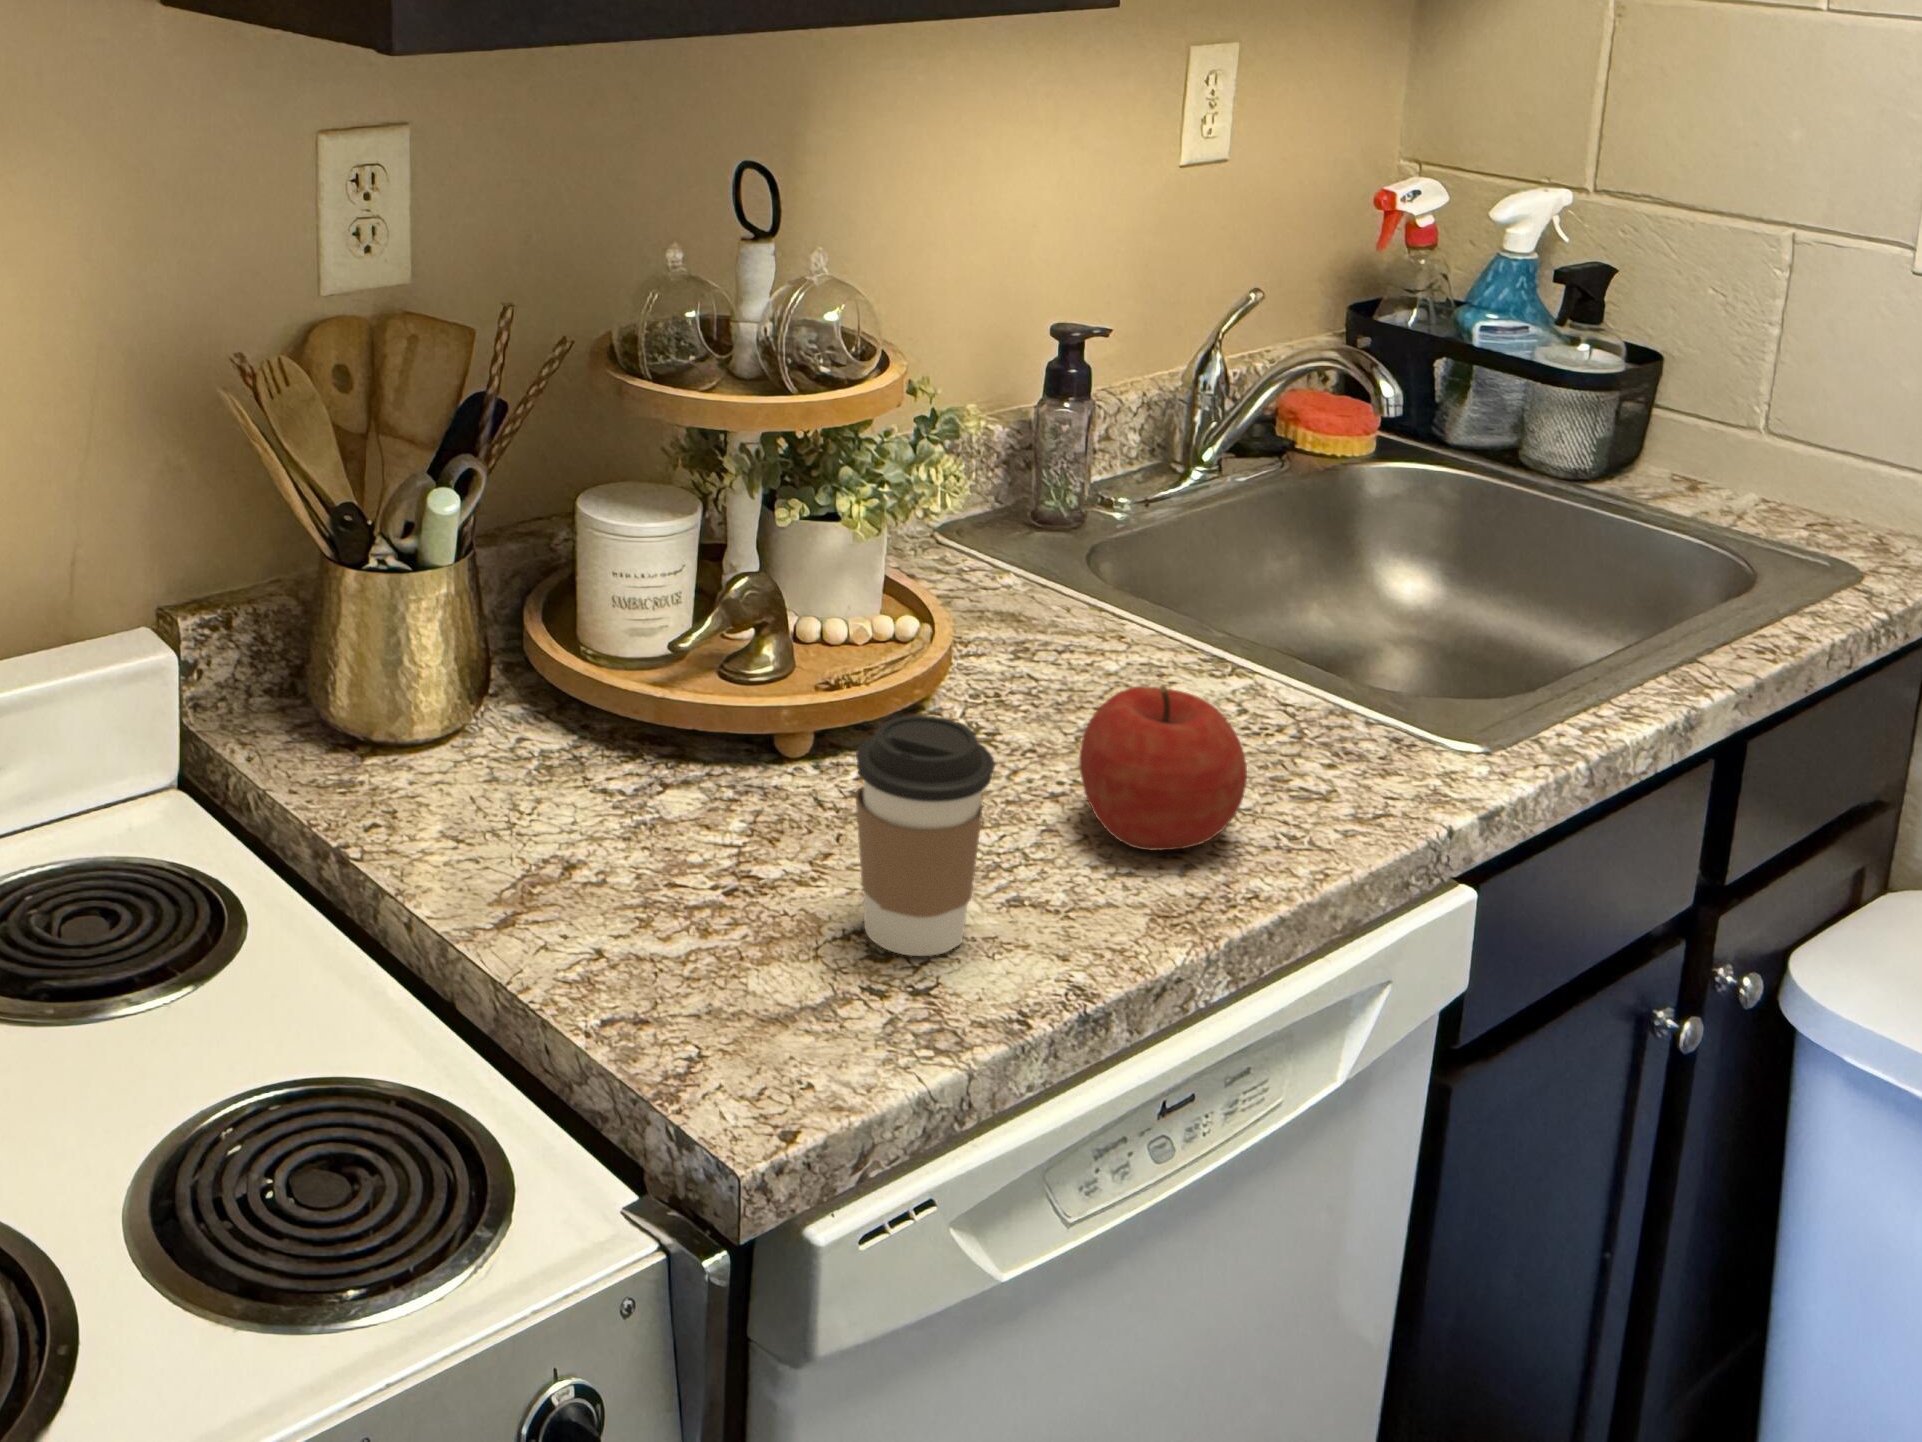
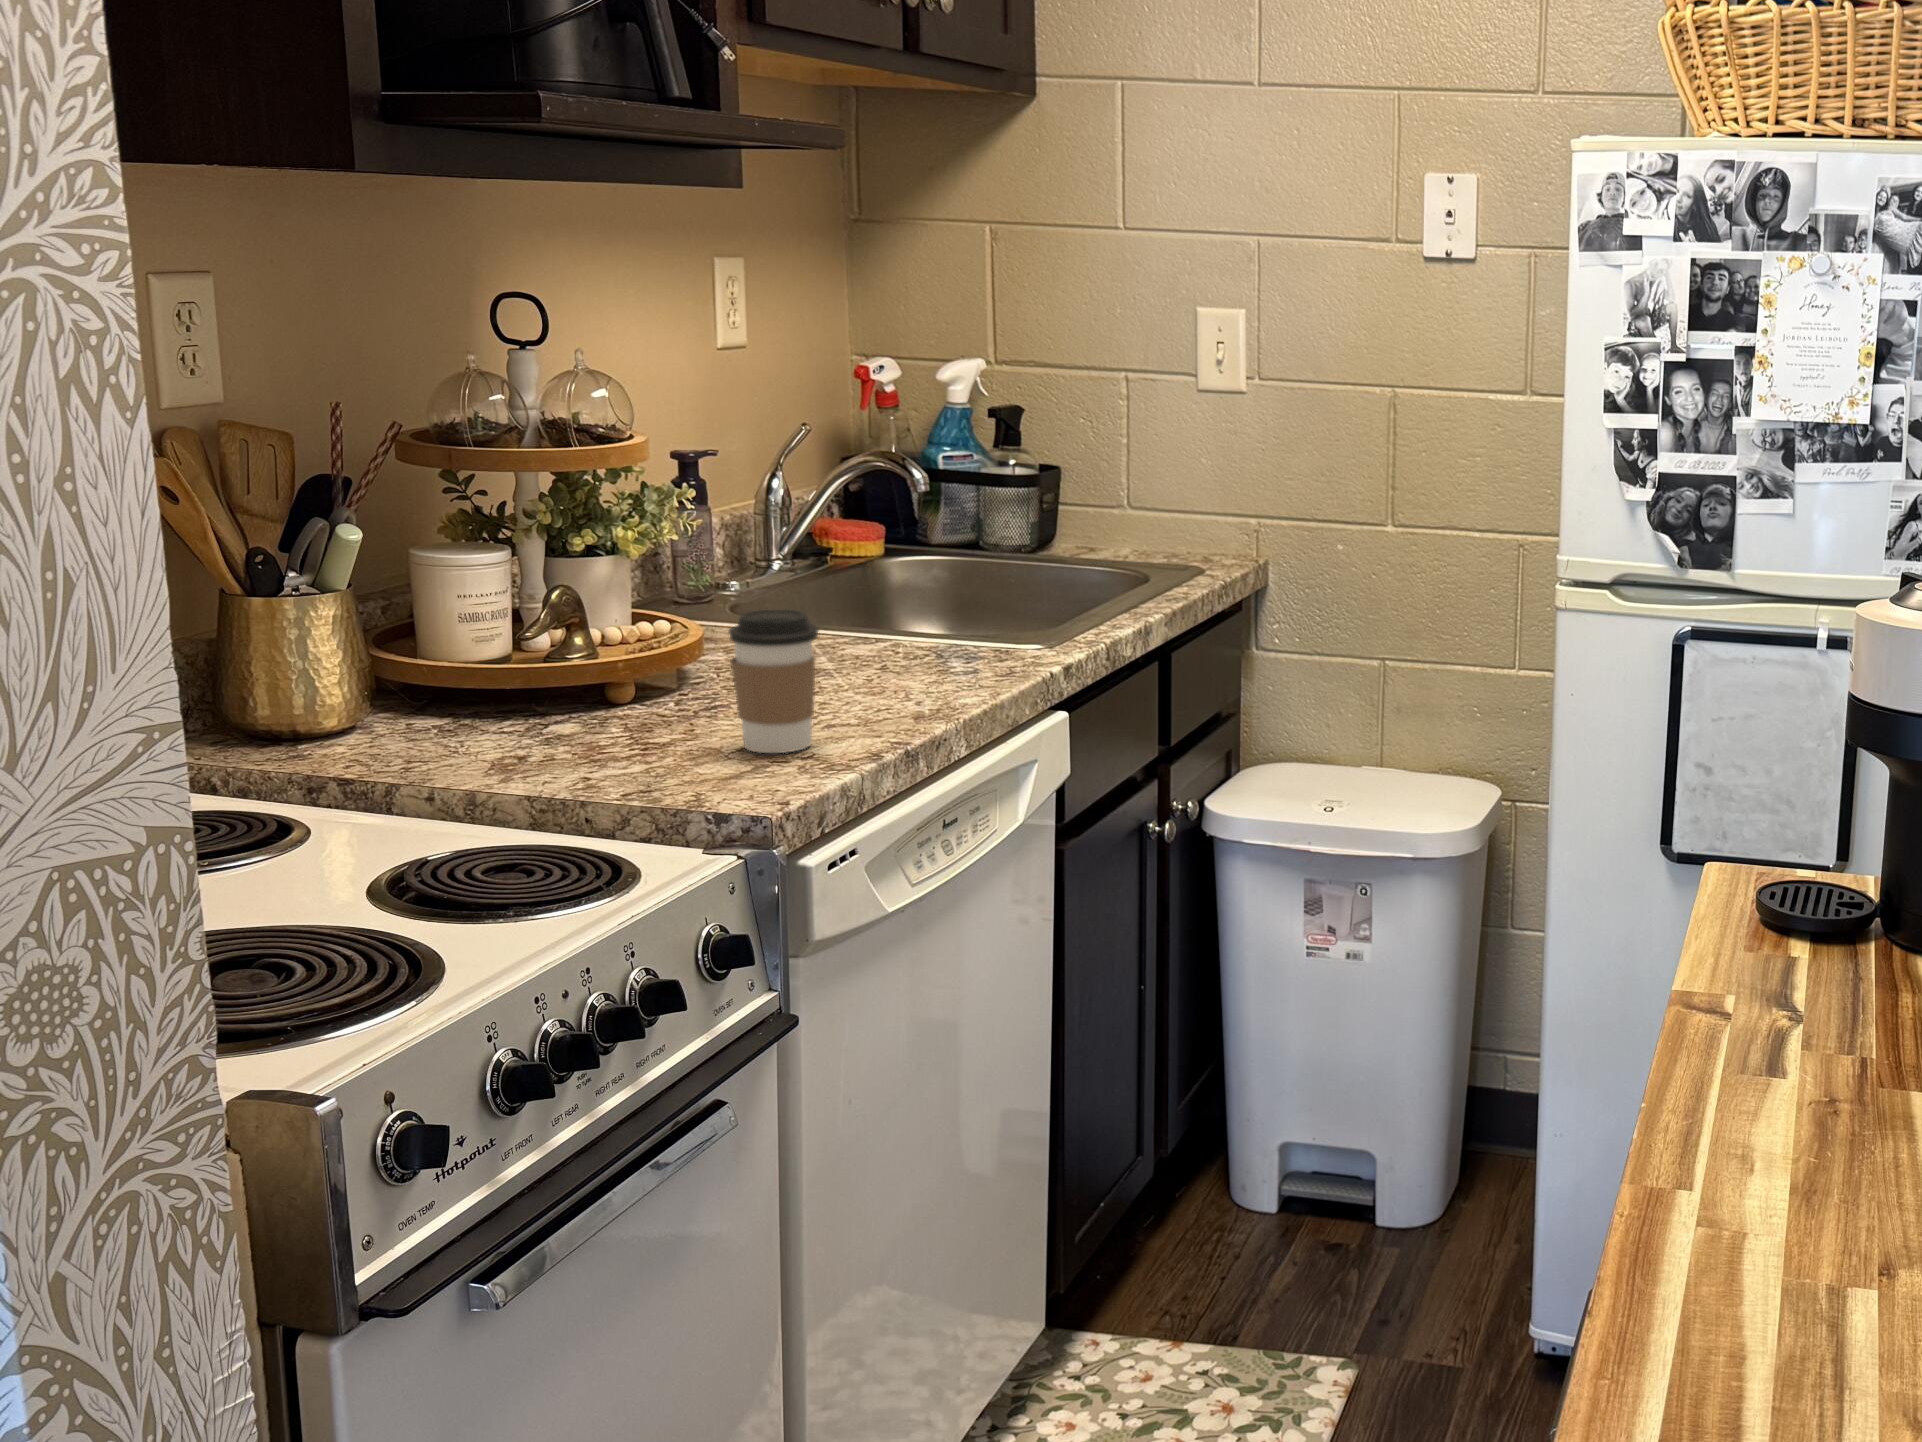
fruit: present [1079,685,1247,850] -> none [829,599,938,703]

